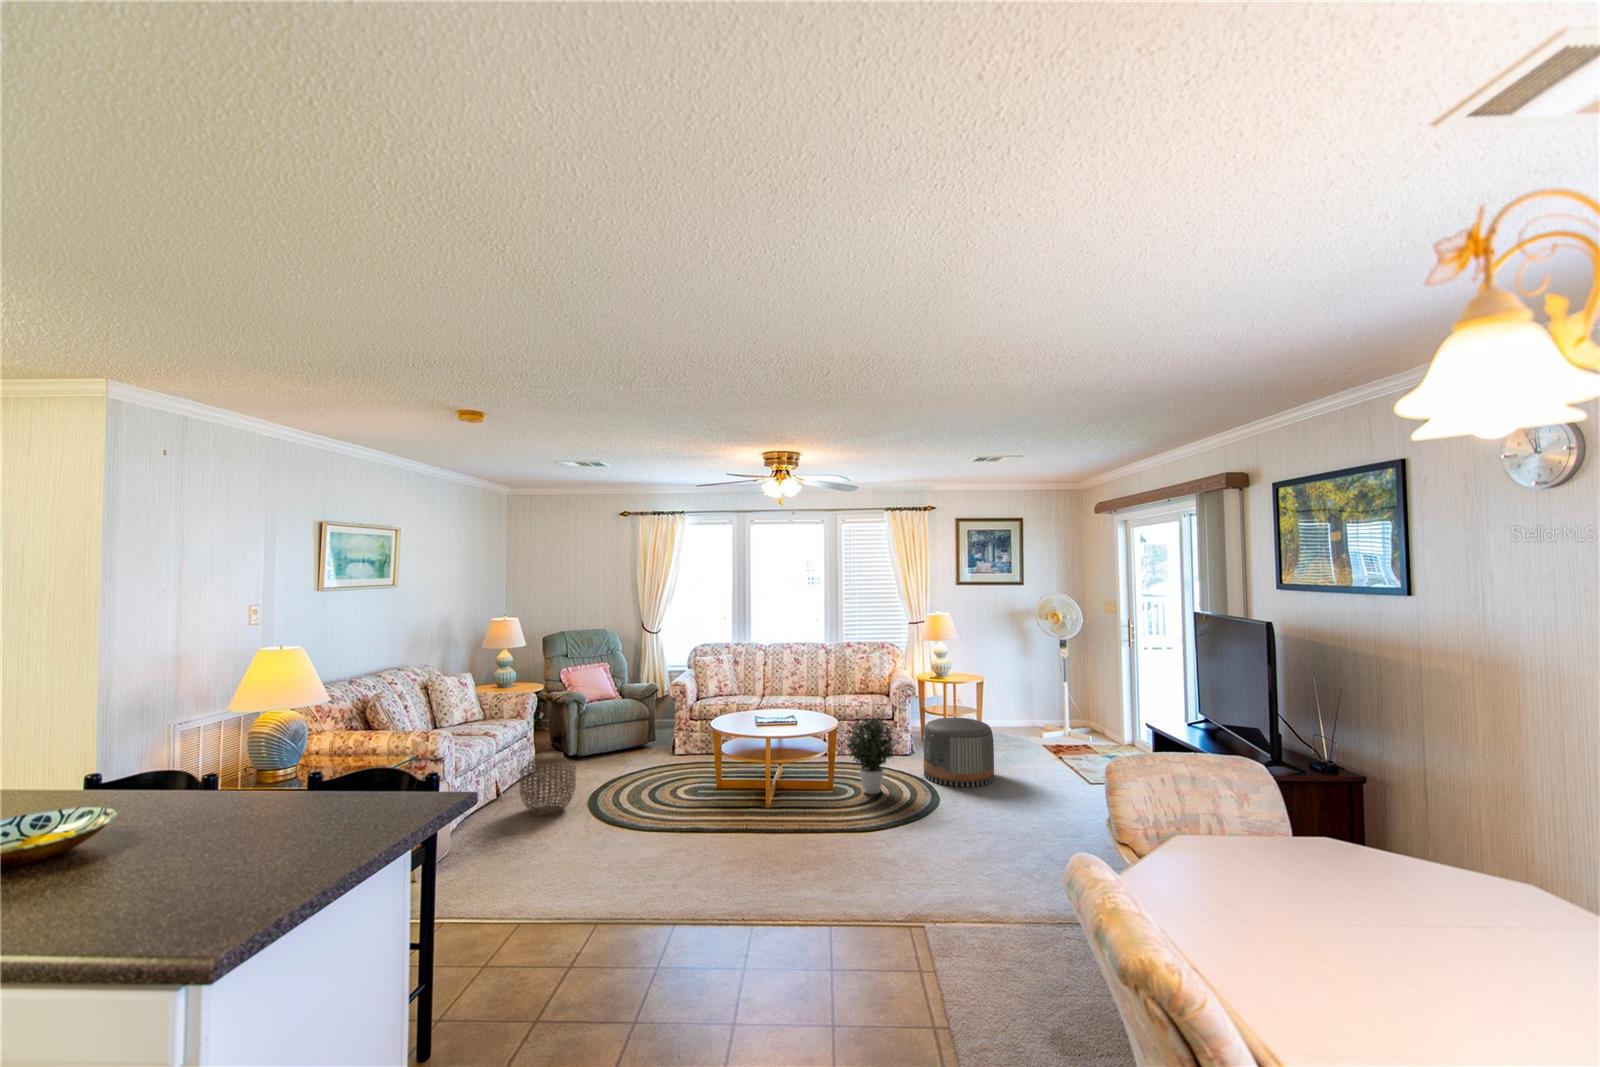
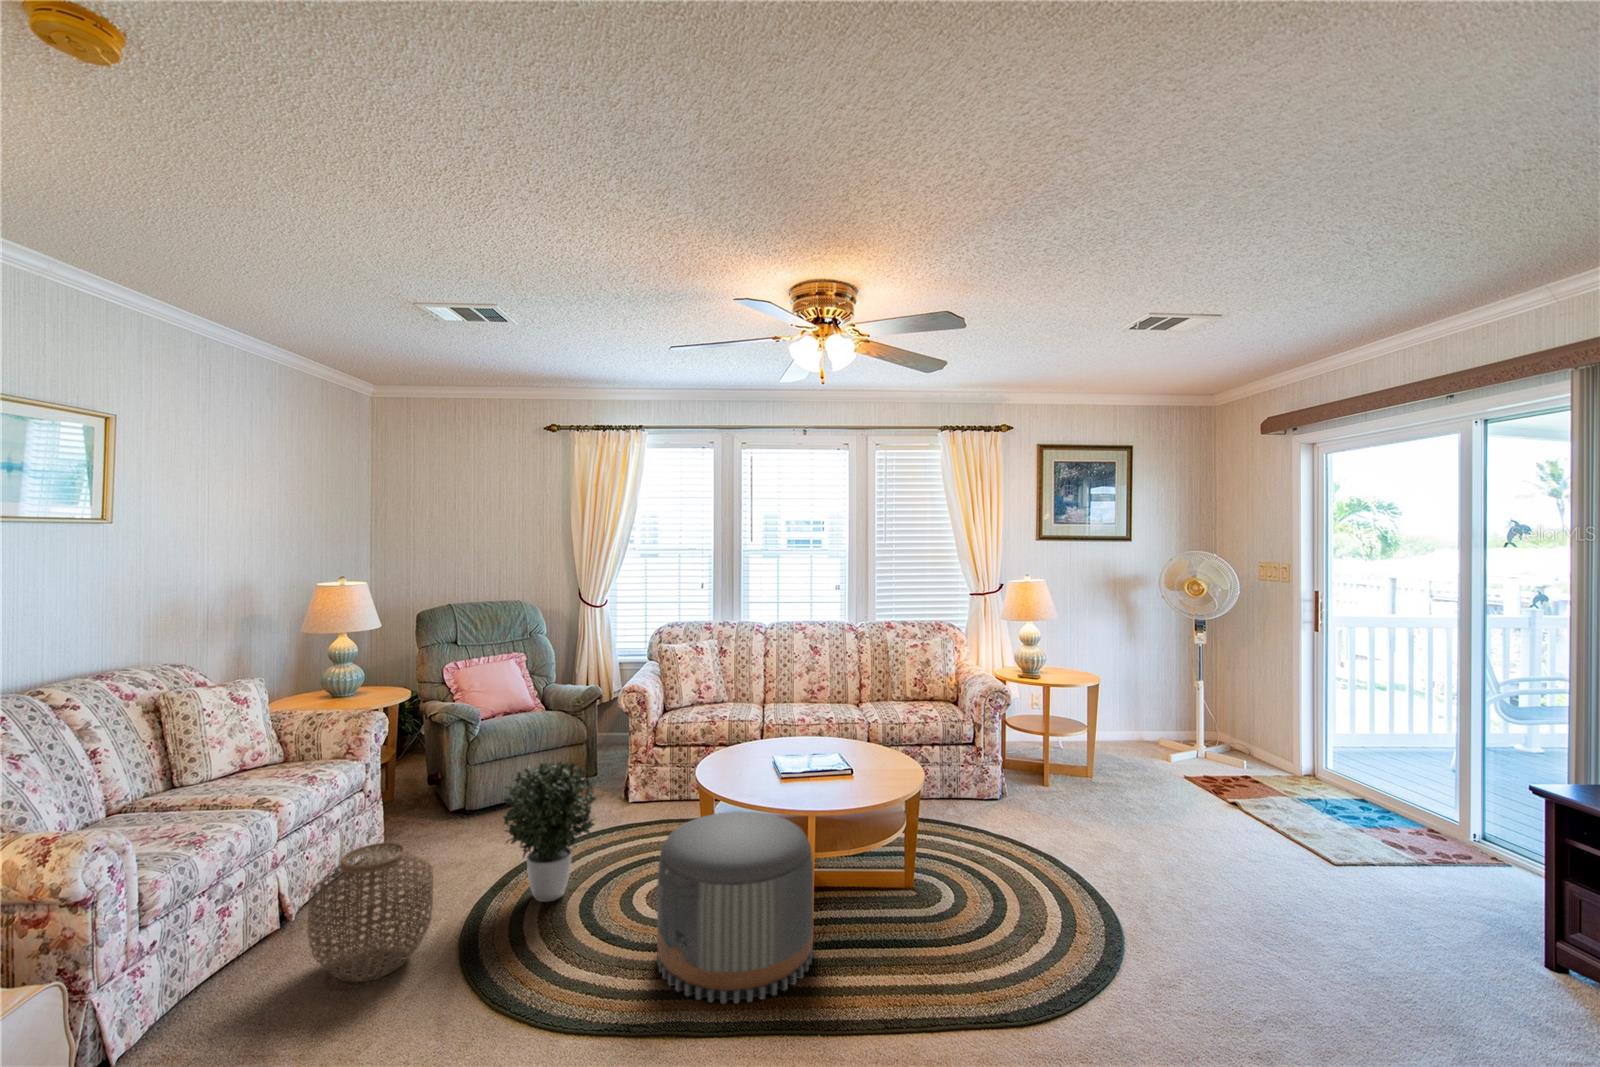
pouf: present [923,717,994,787] -> present [657,812,813,1003]
potted plant: present [846,718,896,794] -> present [503,761,596,902]

